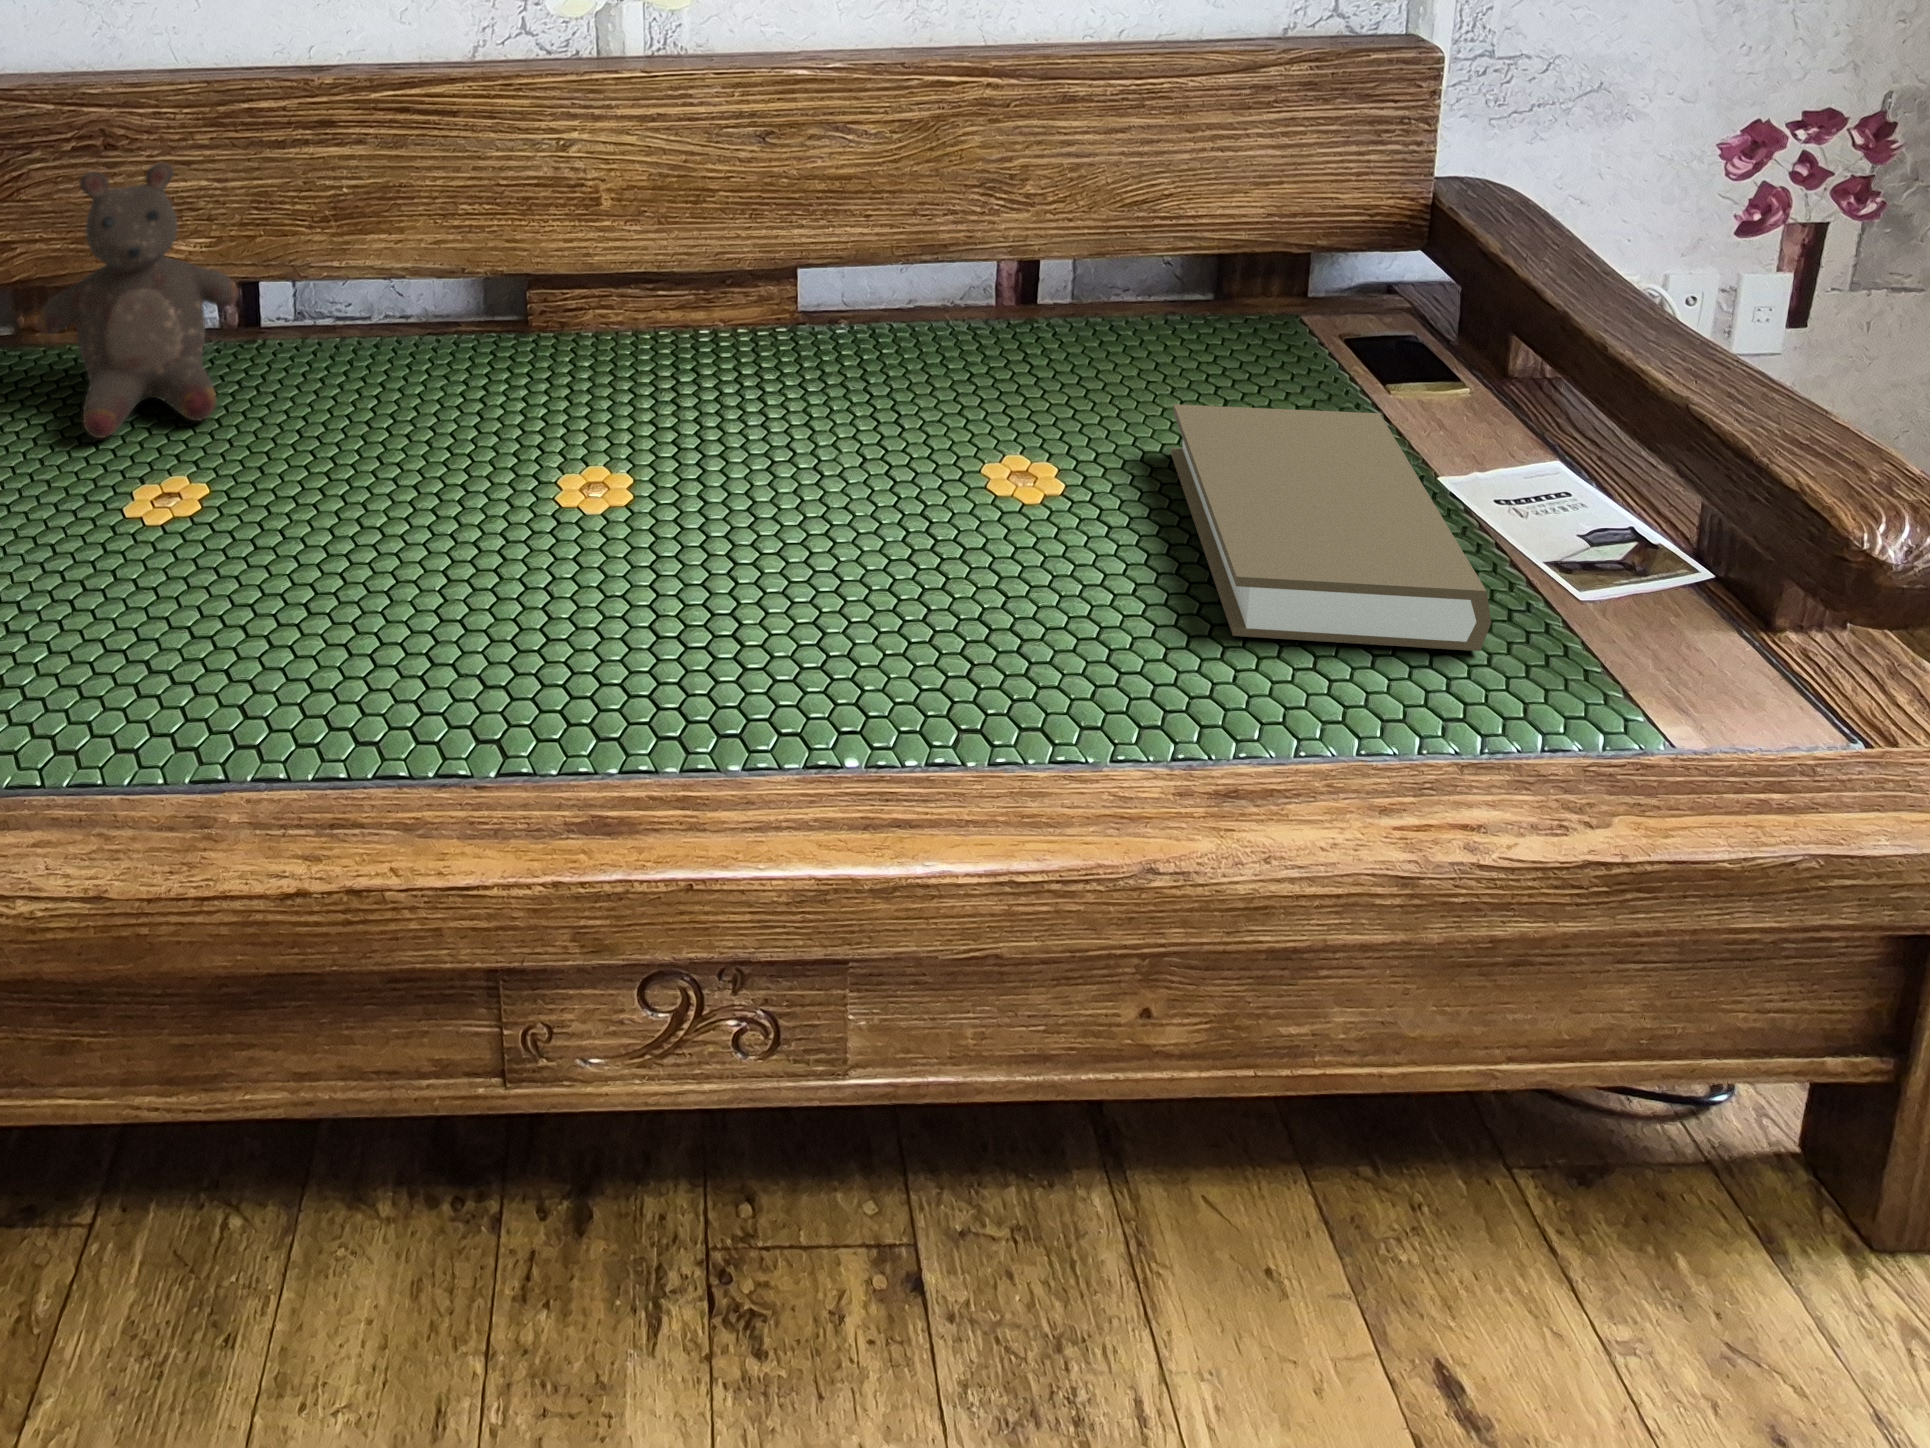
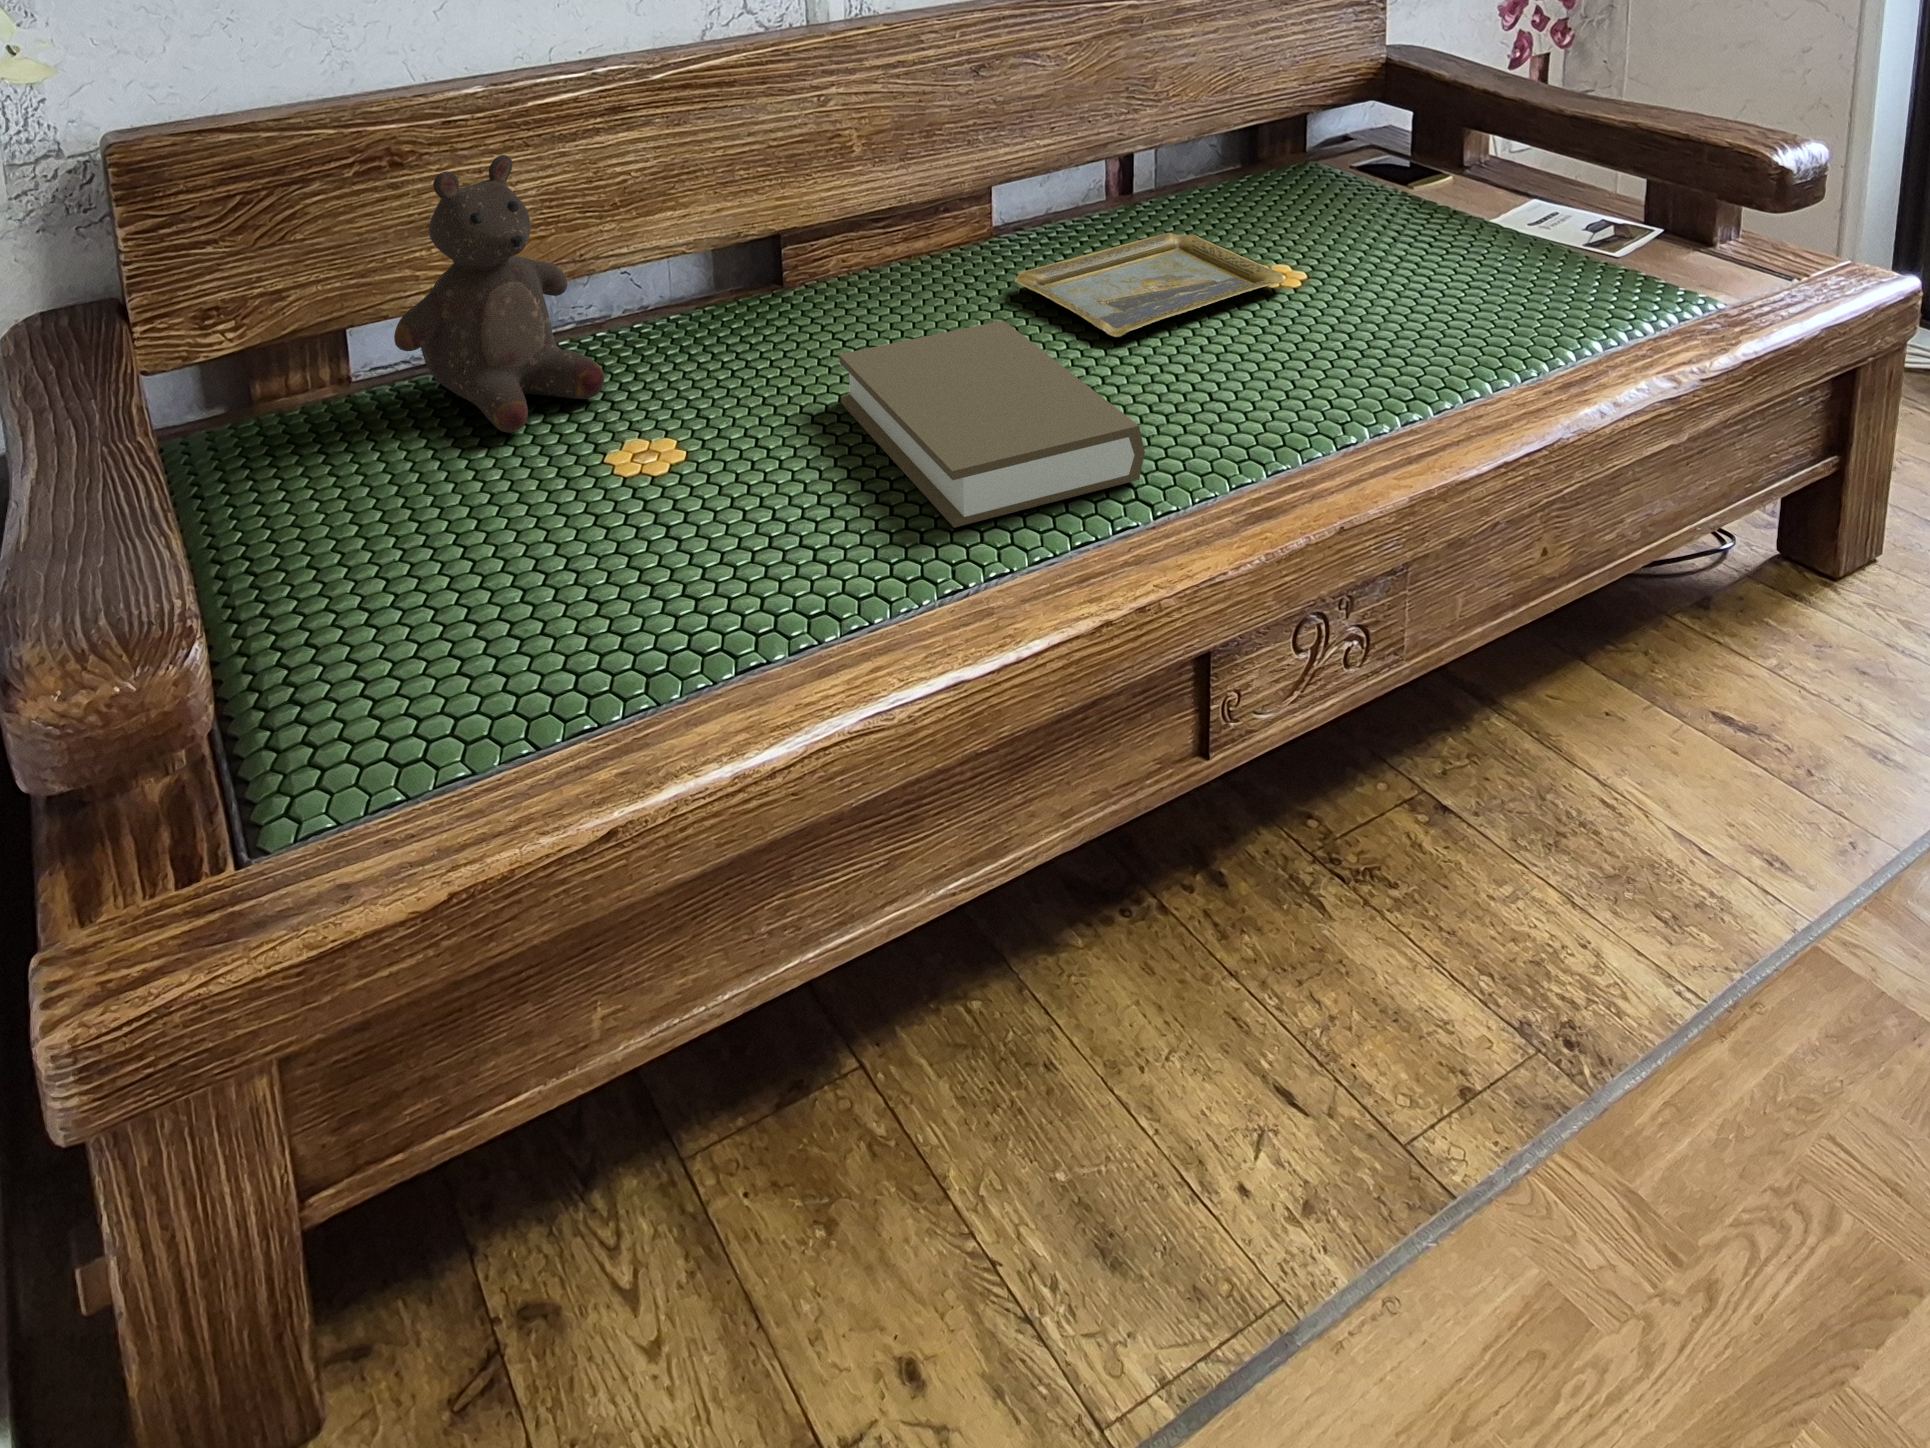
tray: none [705,389,1022,516] -> present [1015,233,1284,337]
book: present [1171,405,1491,651] -> present [839,321,1145,528]

